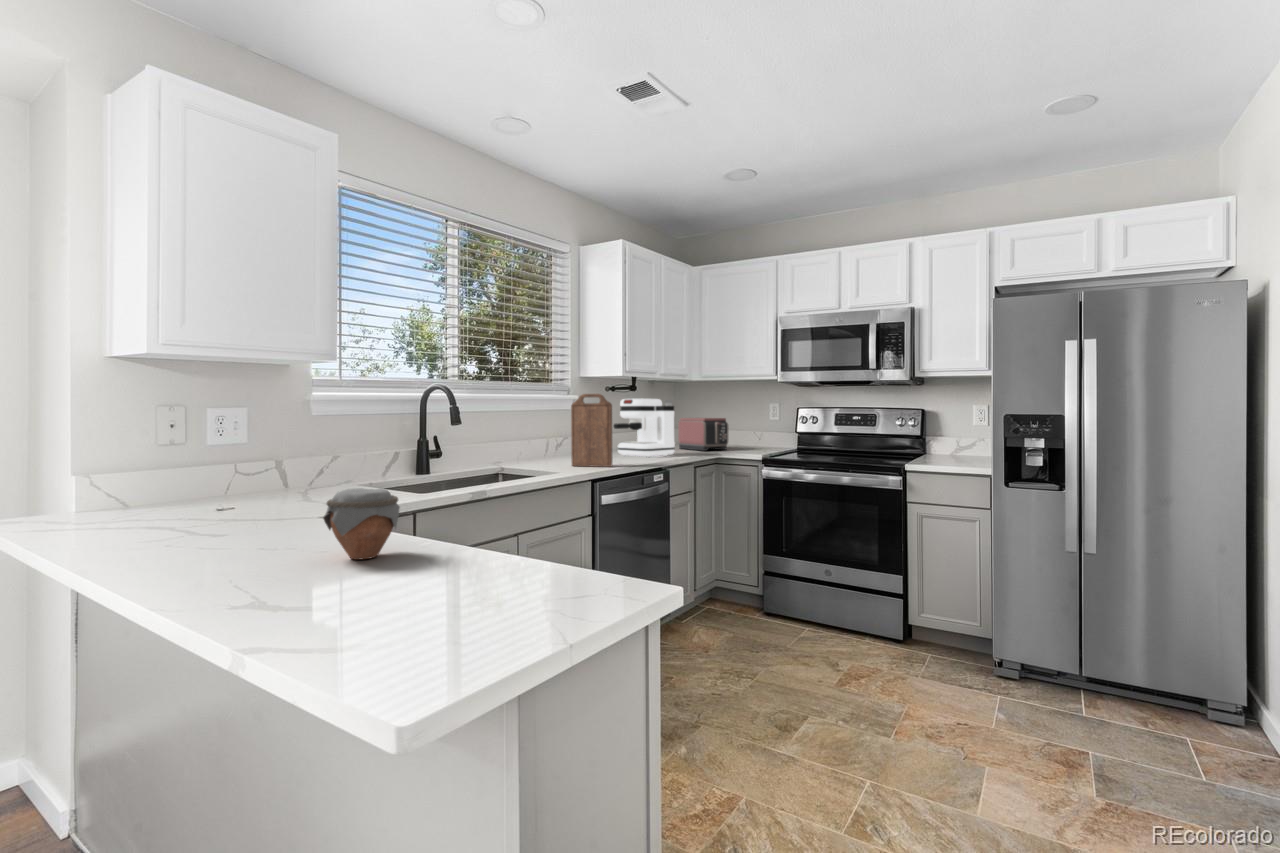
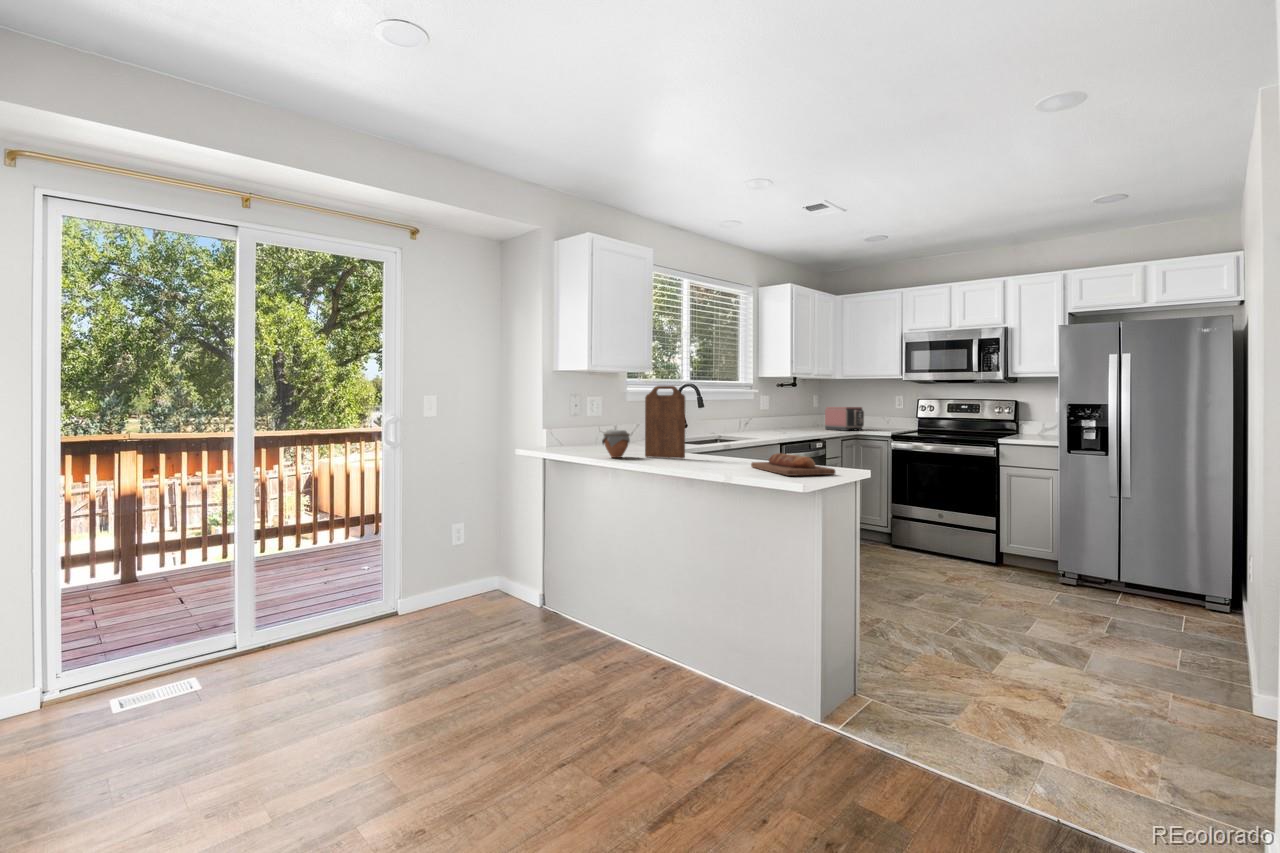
cutting board: present [571,394,612,467] -> present [645,386,685,459]
coffee maker: present [614,399,675,457] -> none [784,393,827,434]
jar: present [323,488,400,560] -> present [602,430,630,458]
bread loaf: none [382,549,547,644] -> present [751,453,835,476]

